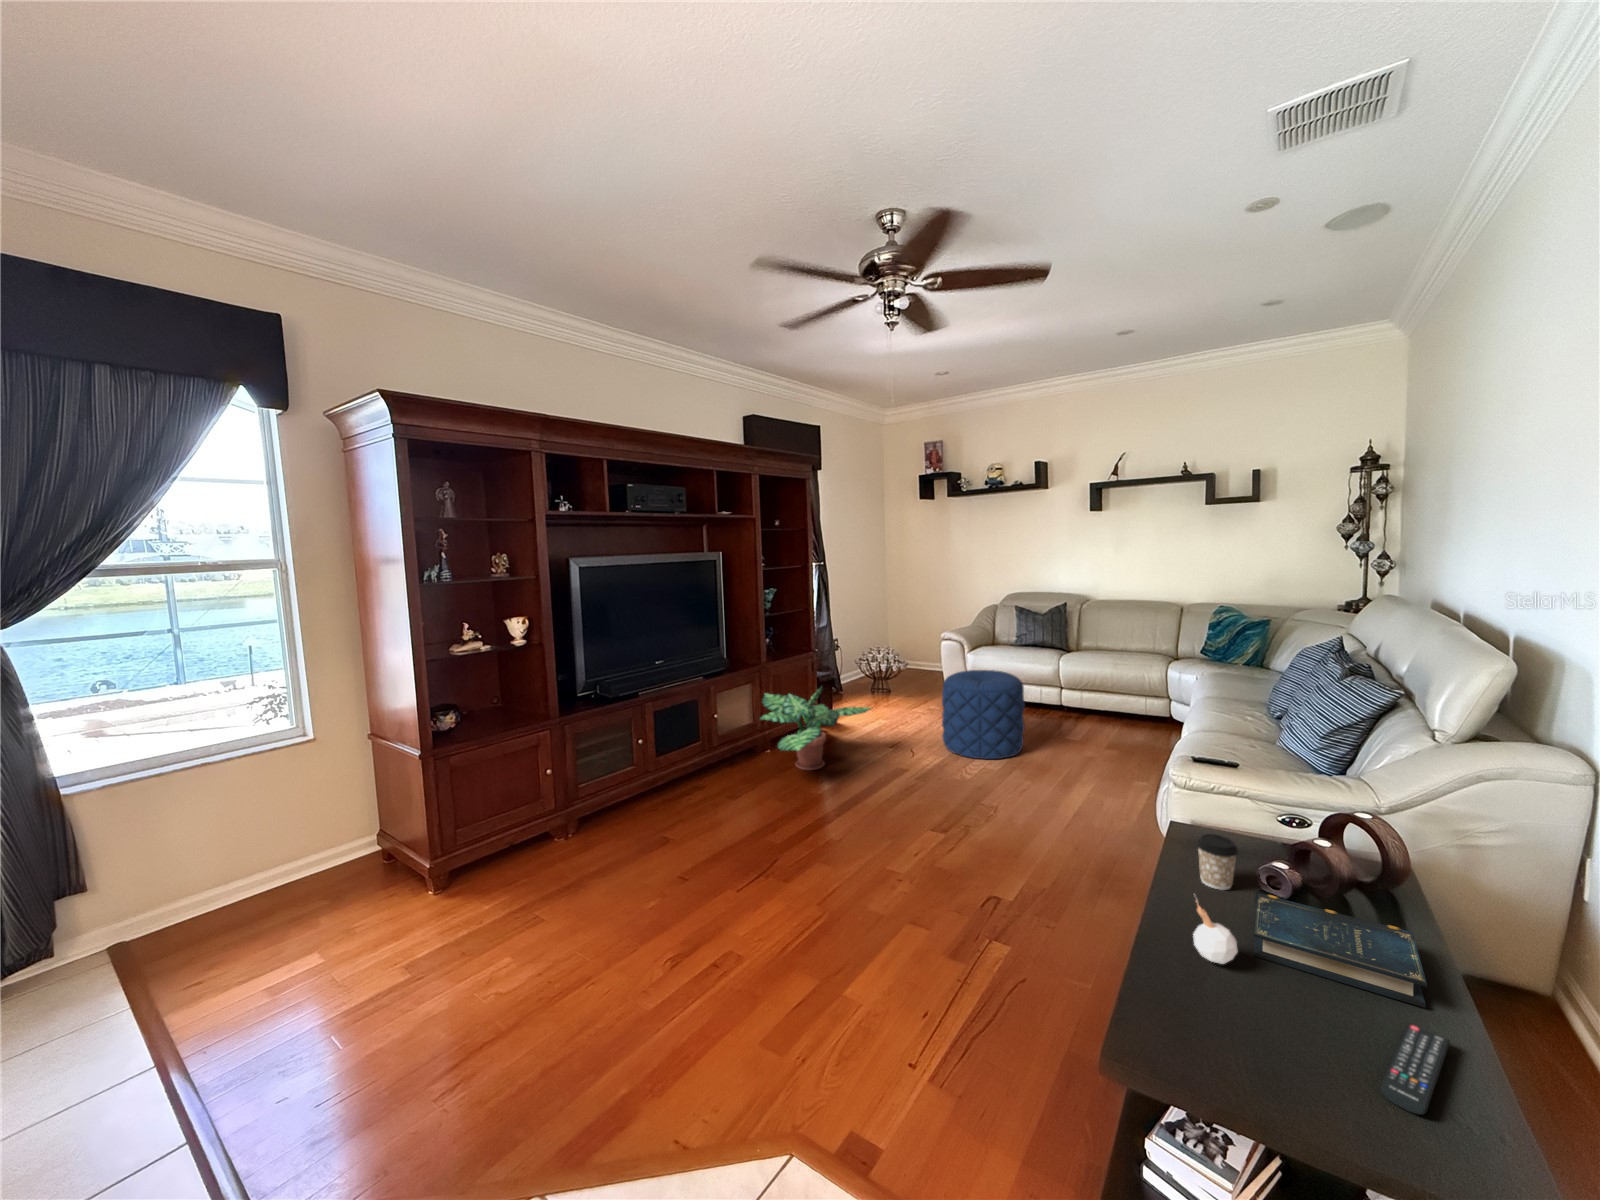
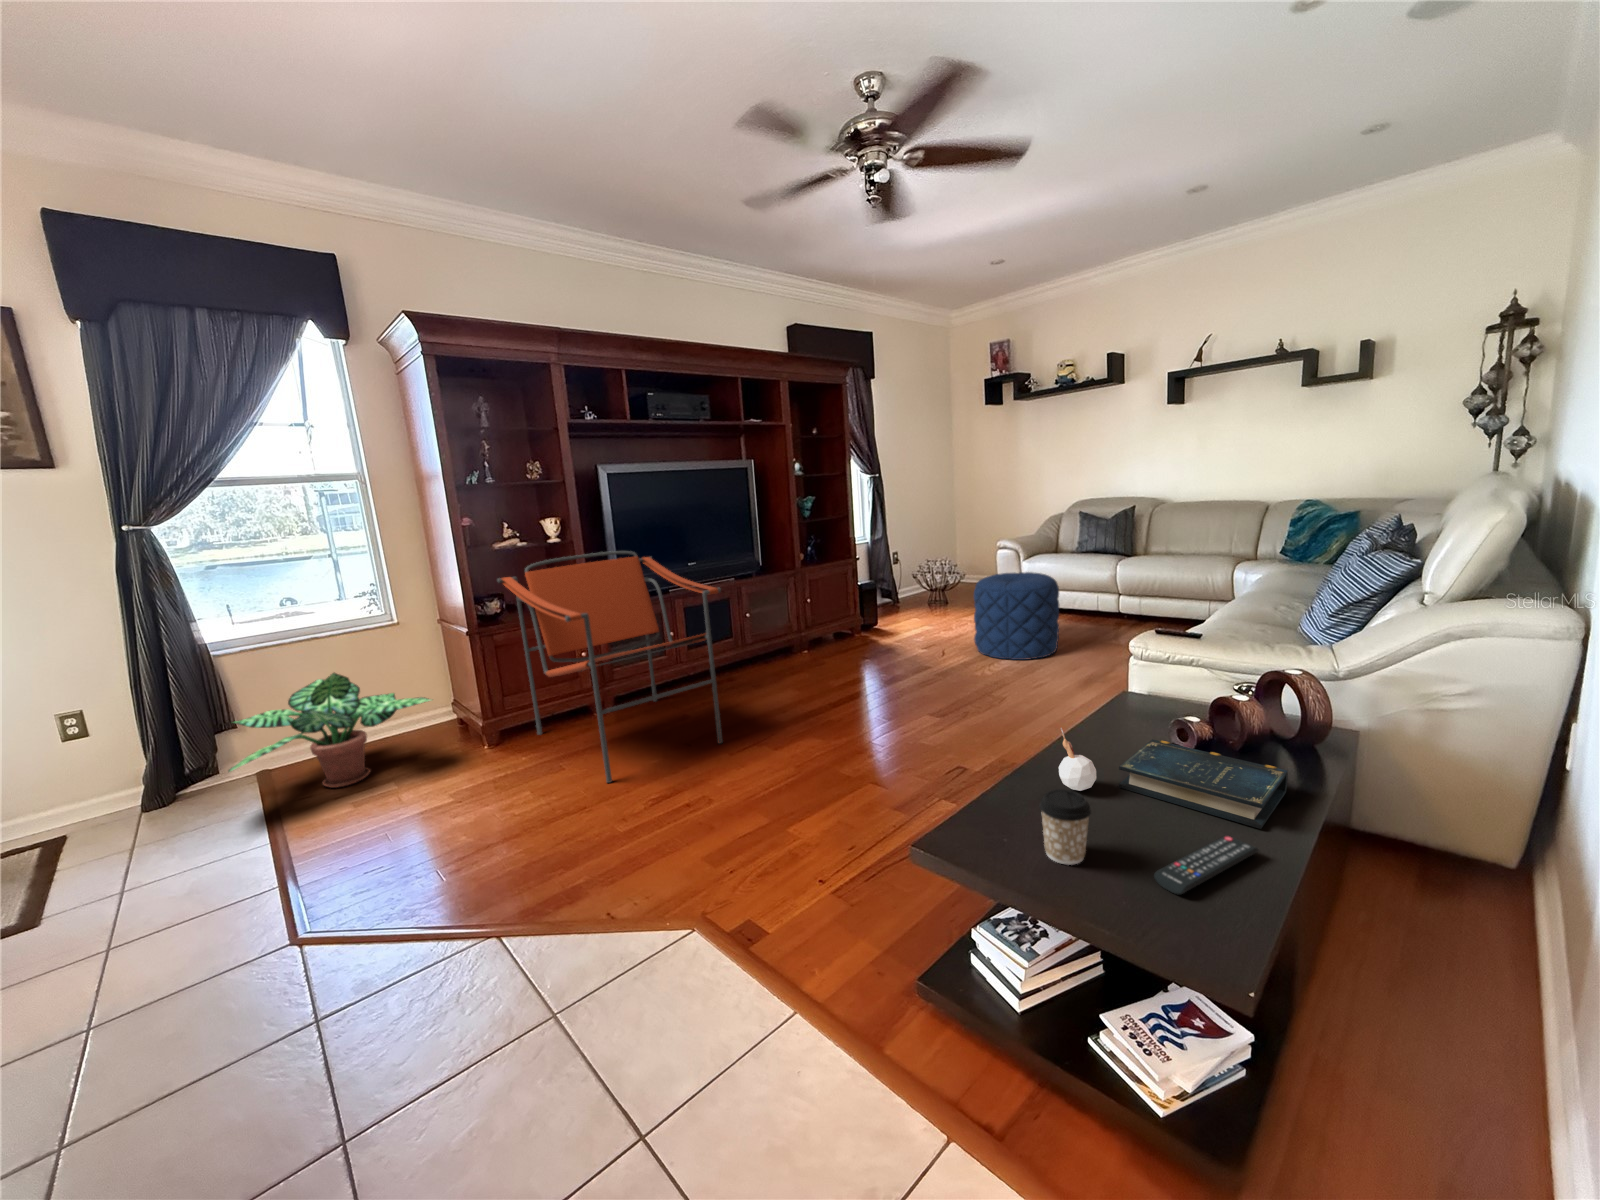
armchair: none [461,655,729,939] -> present [498,551,723,783]
potted plant: present [760,687,871,770] -> present [228,673,431,788]
coffee cup: present [1197,834,1238,890] -> present [1039,789,1091,865]

